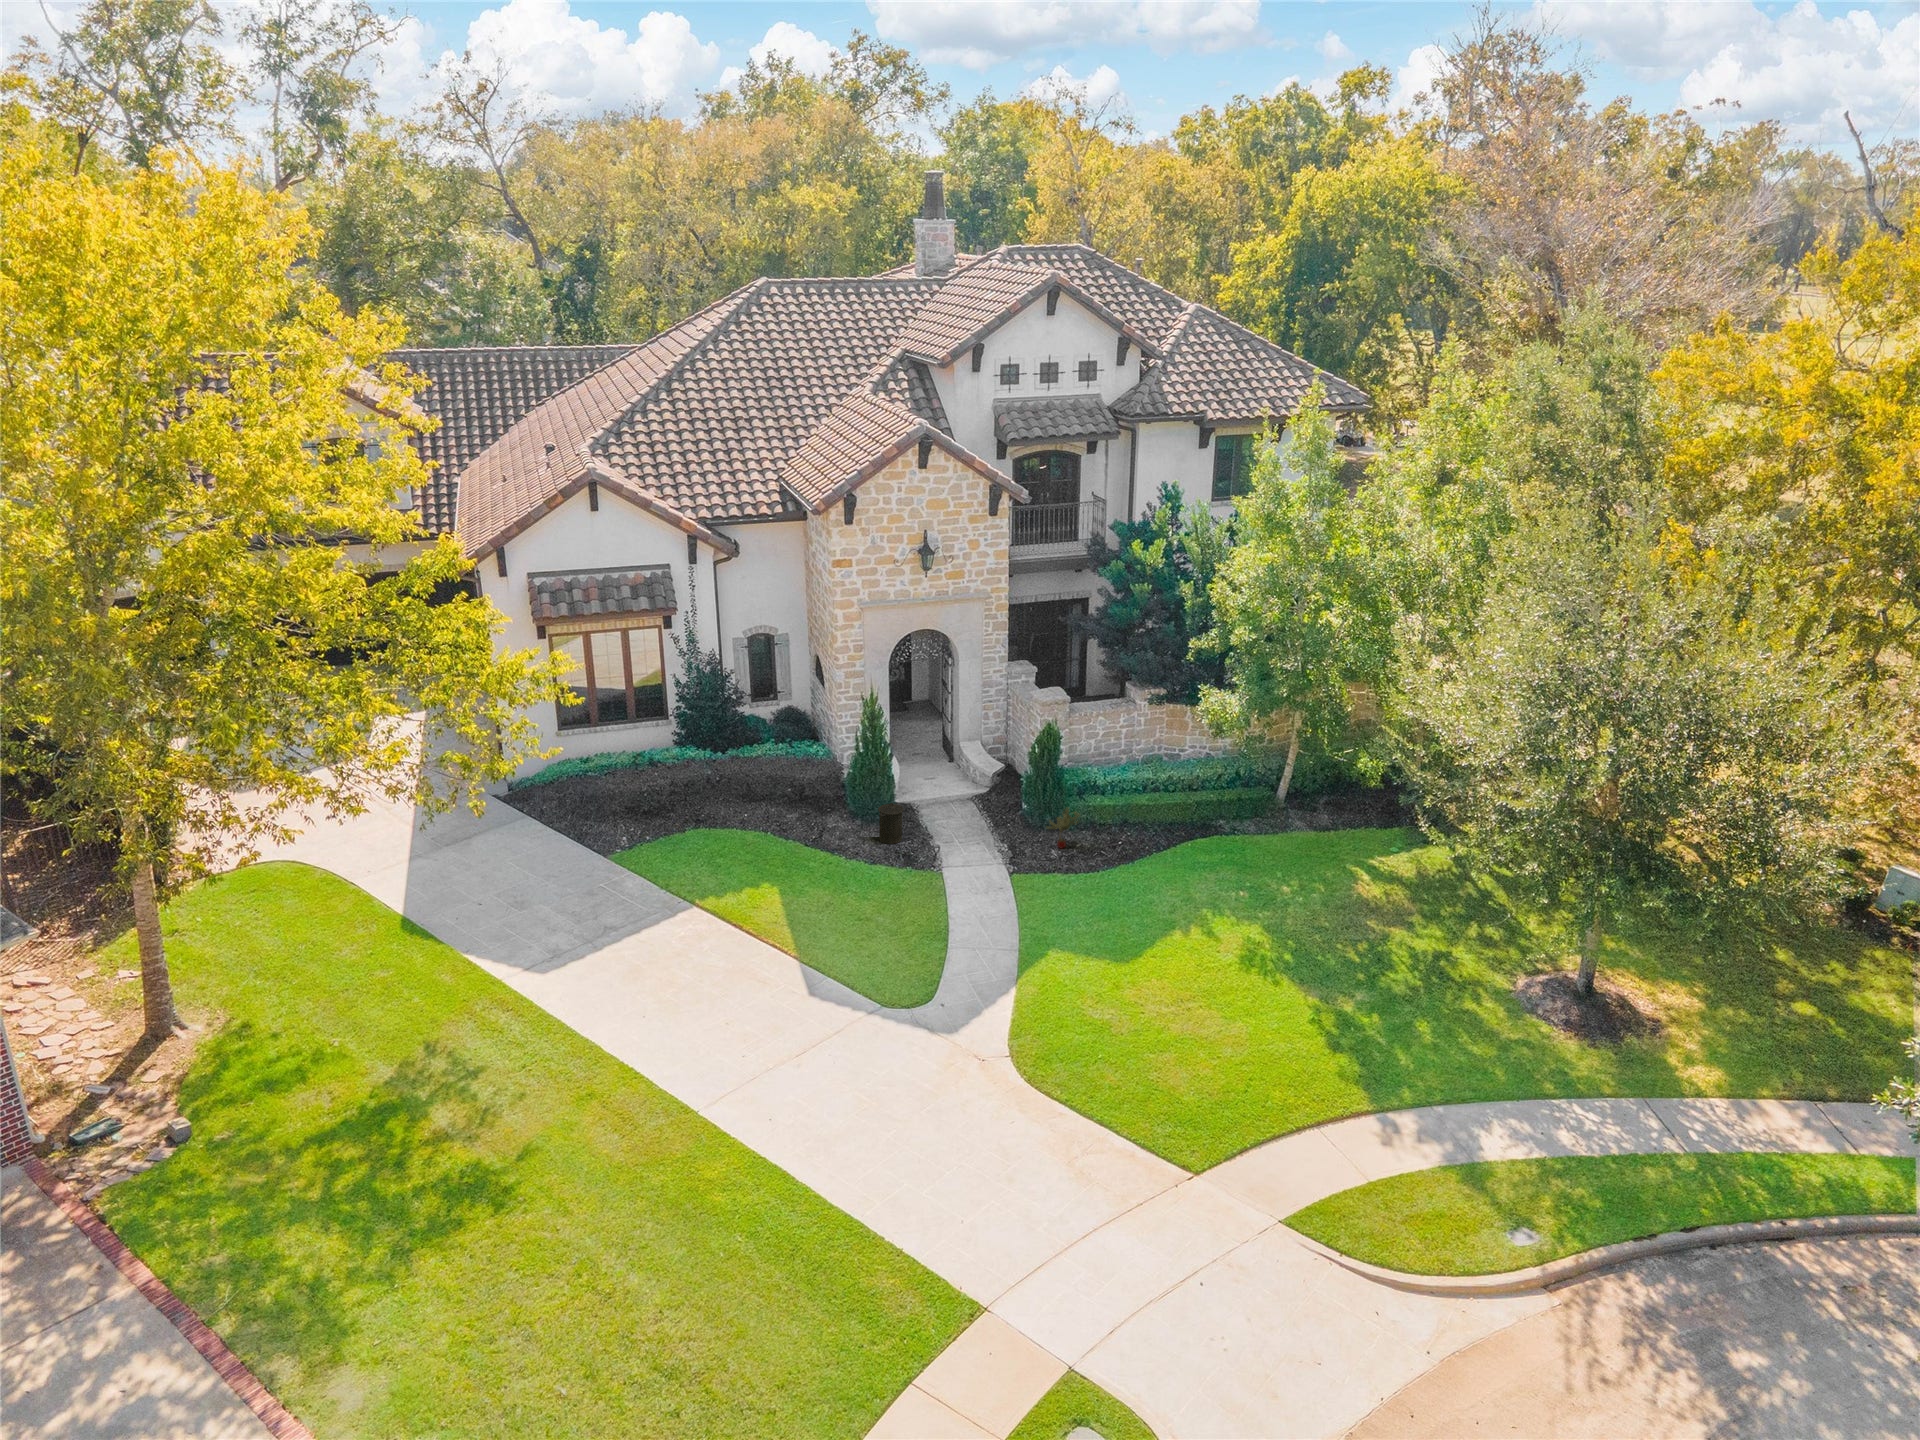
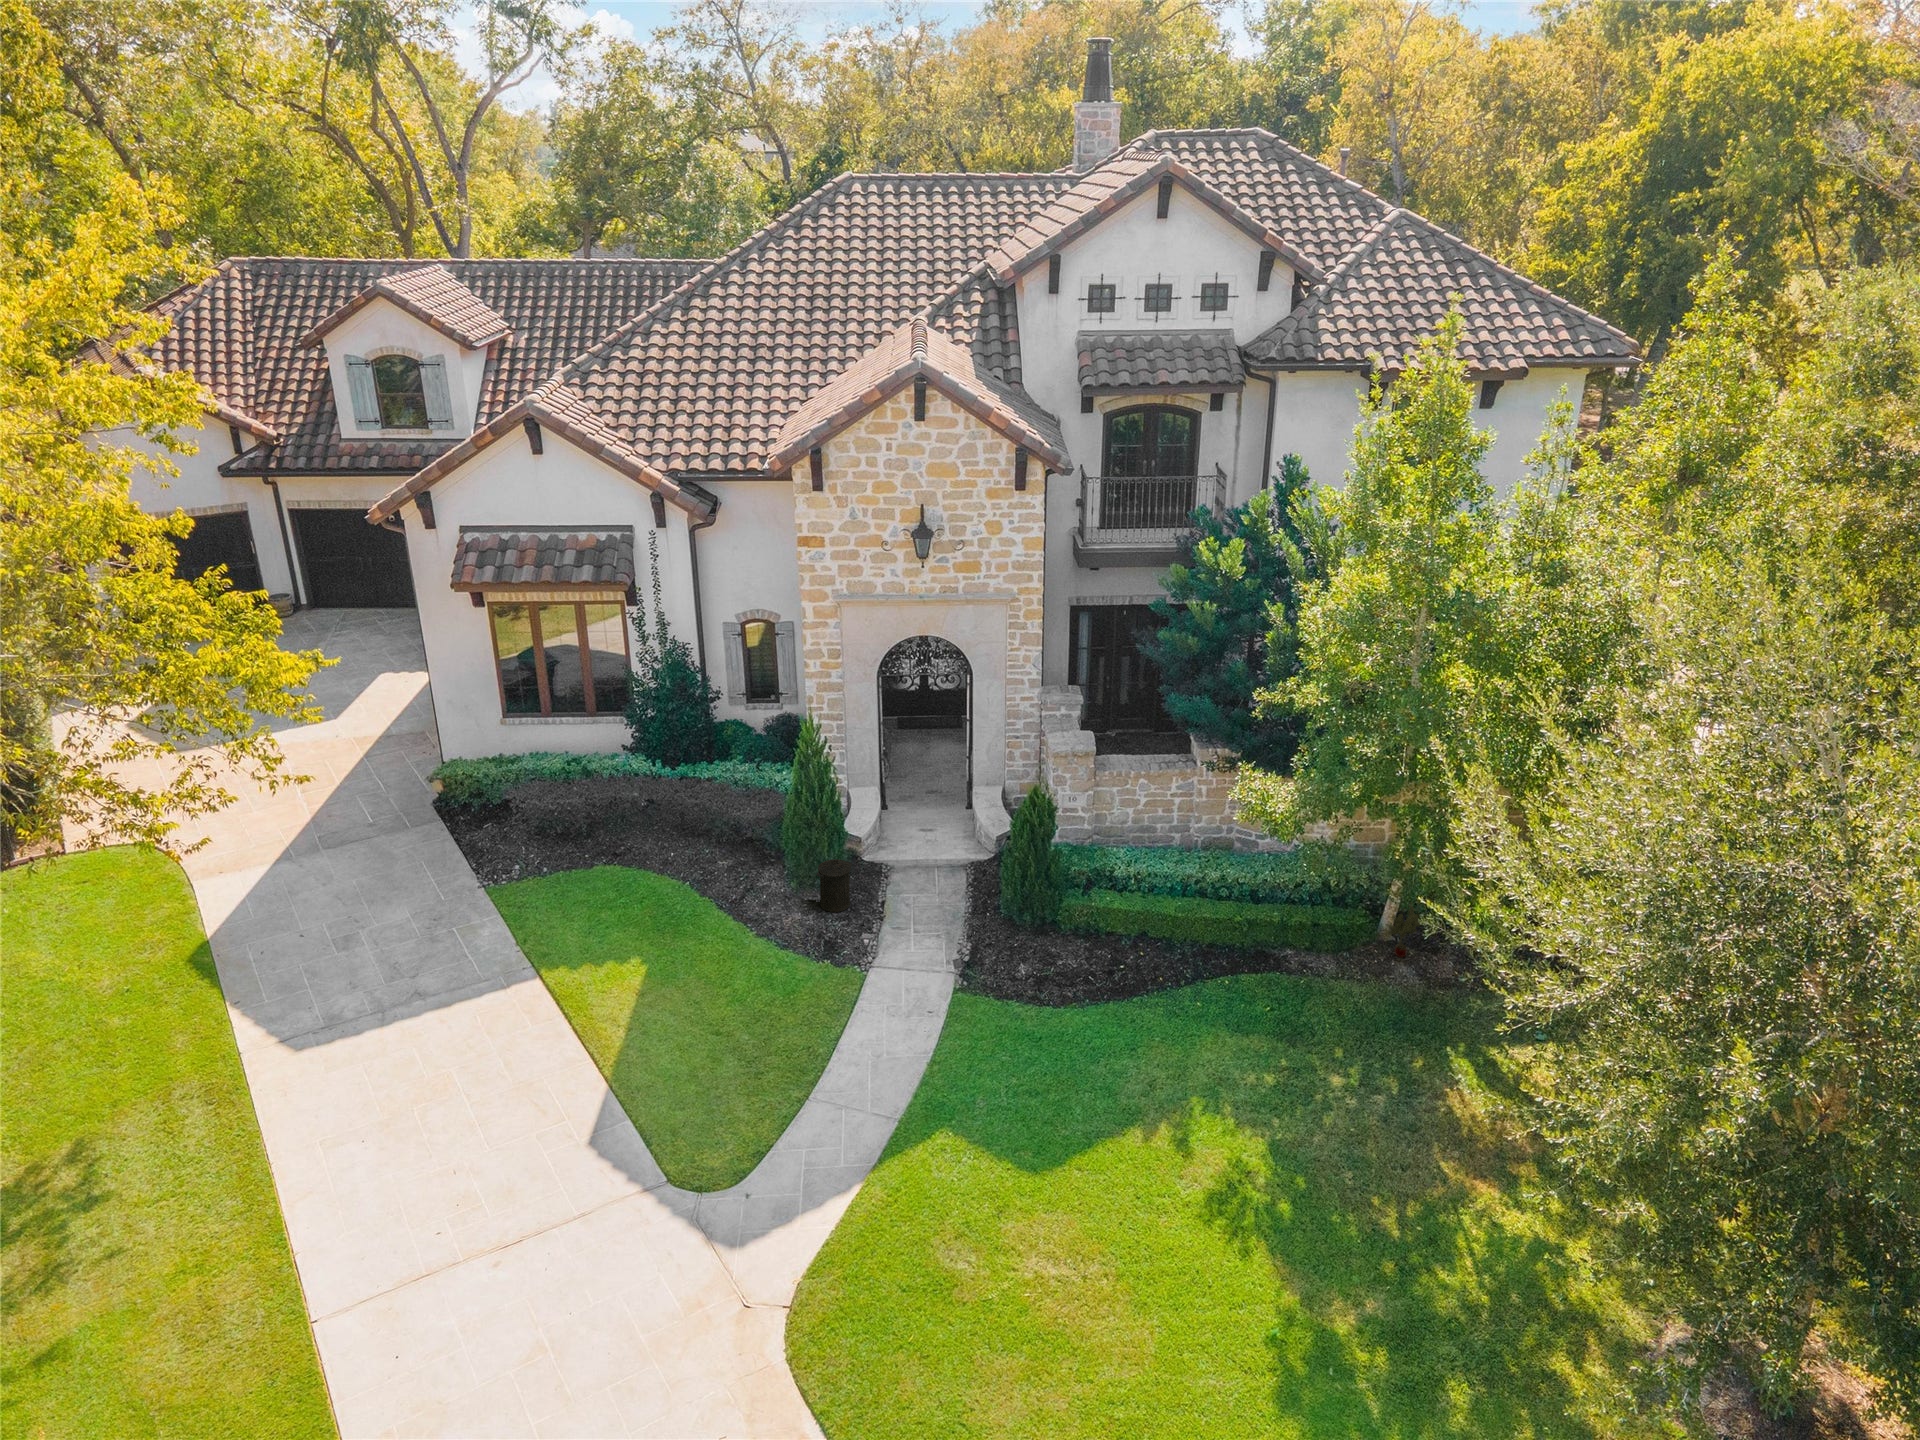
potted tree: present [1047,809,1079,849] -> present [1385,902,1422,958]

